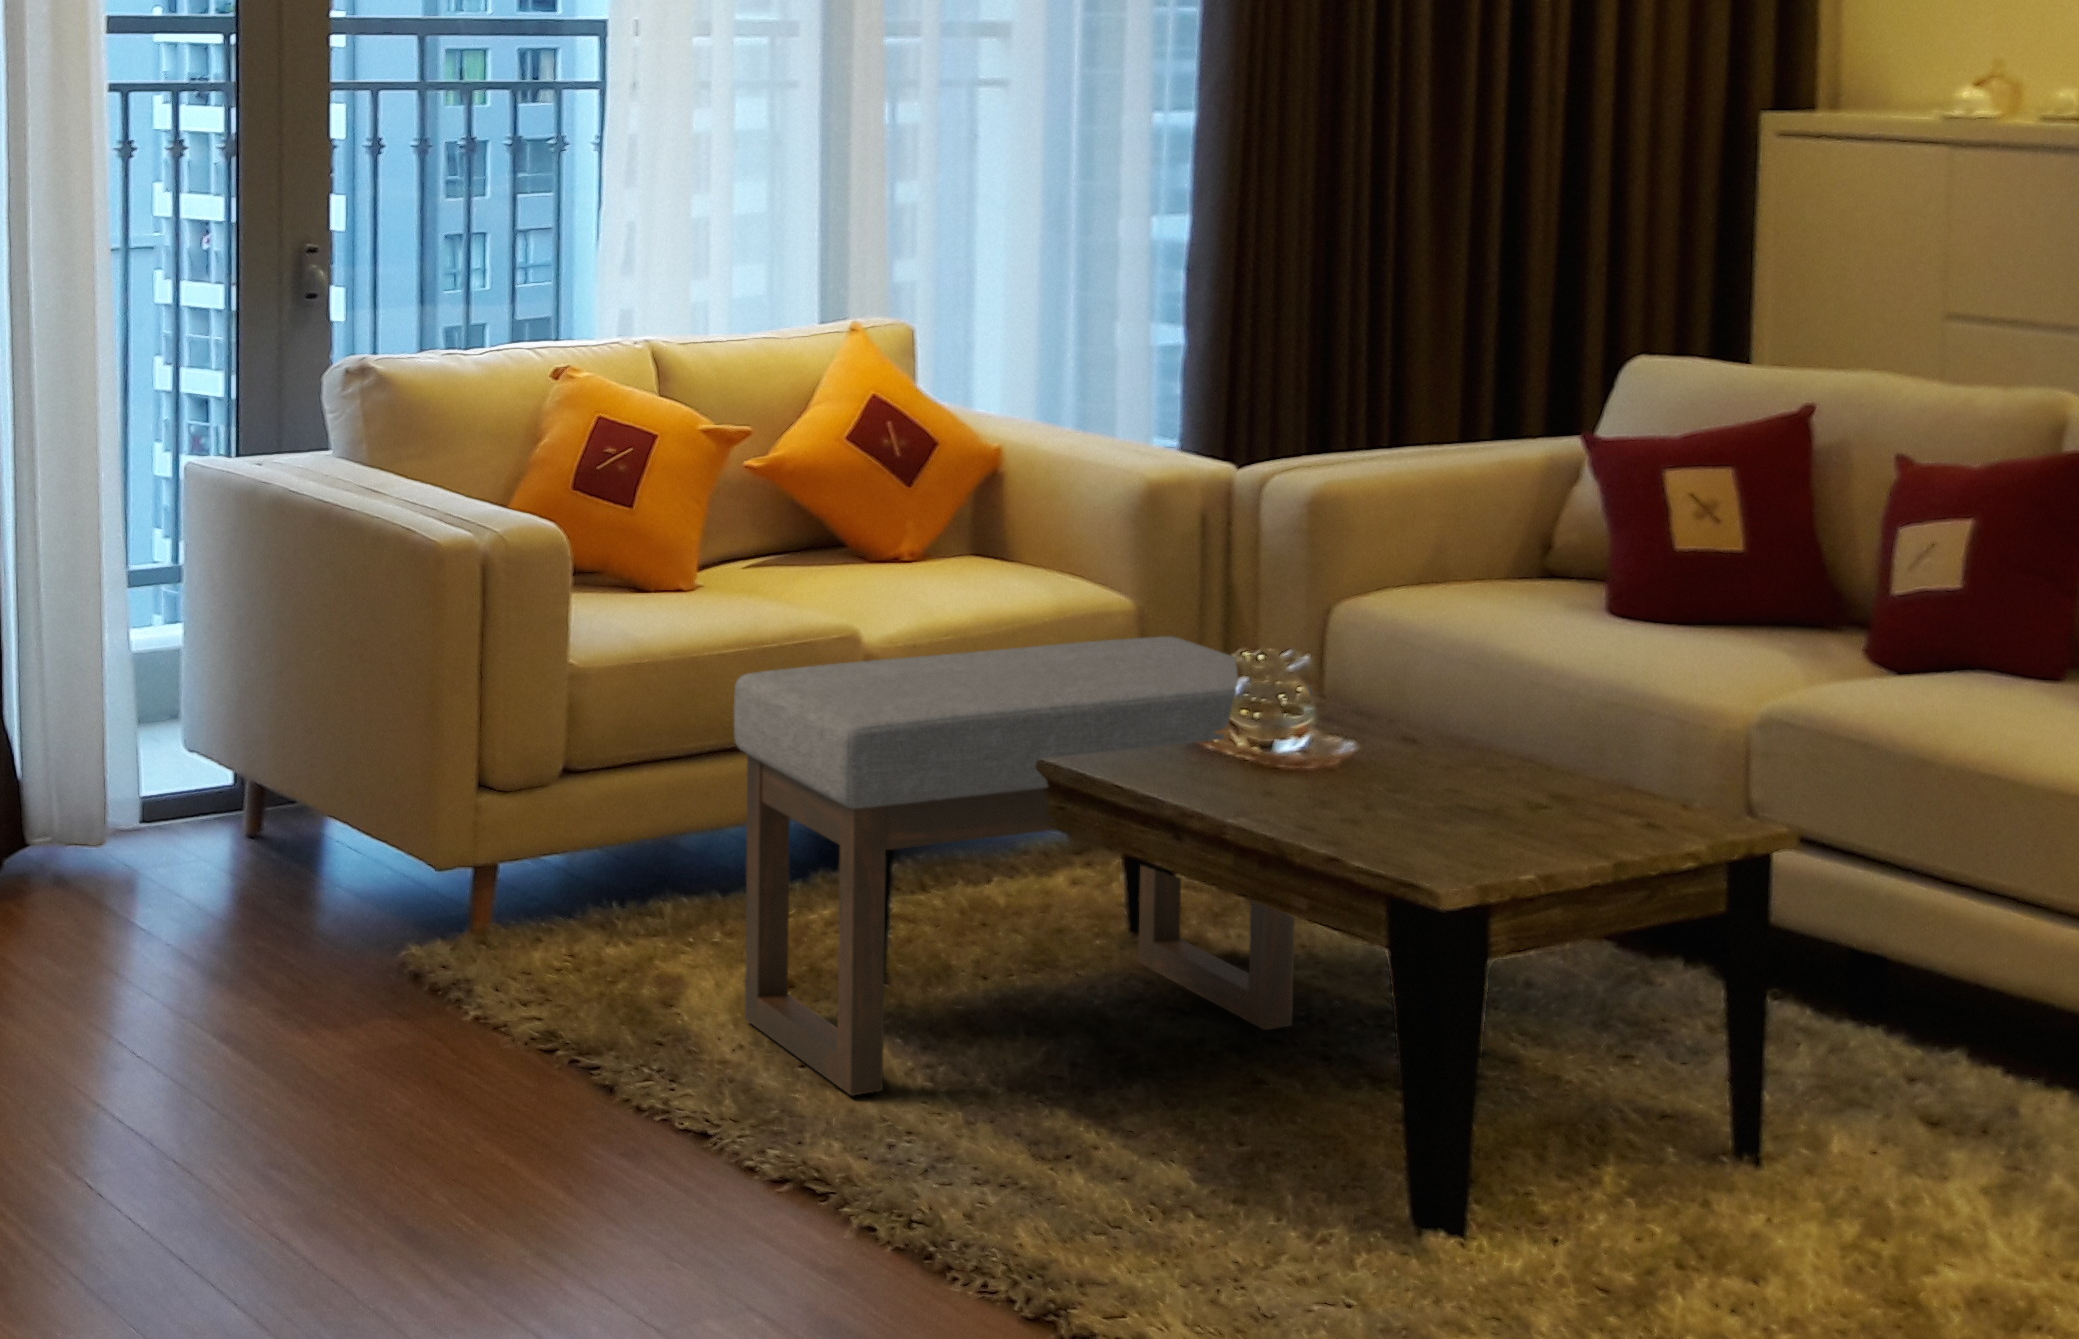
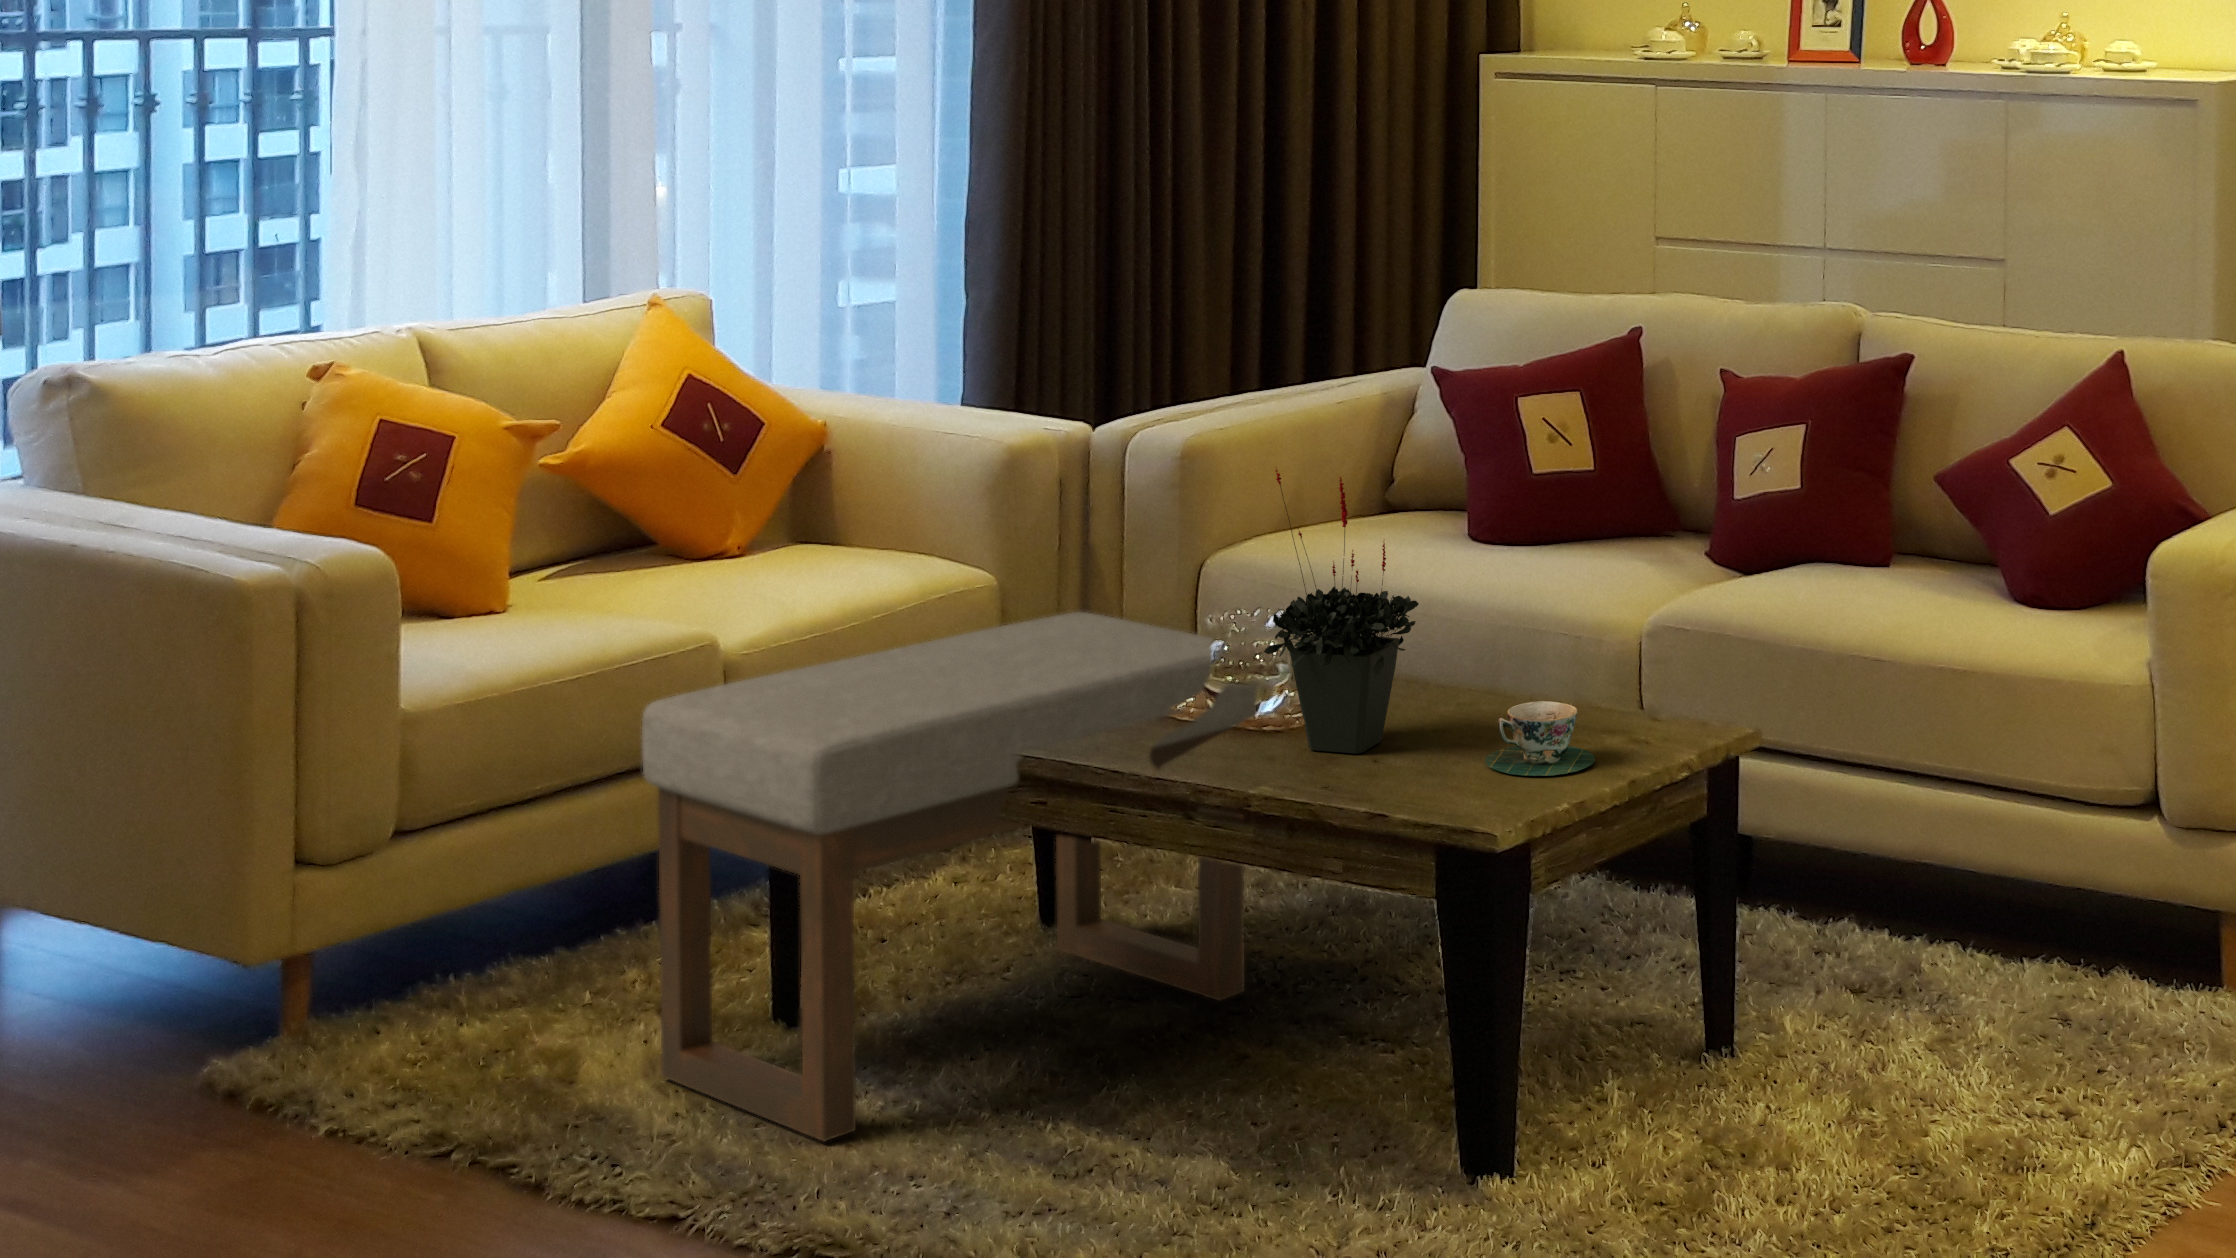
potted plant: none [1280,499,1442,794] -> present [1264,467,1419,754]
teacup: none [1487,762,1602,837] -> present [1485,701,1595,776]

